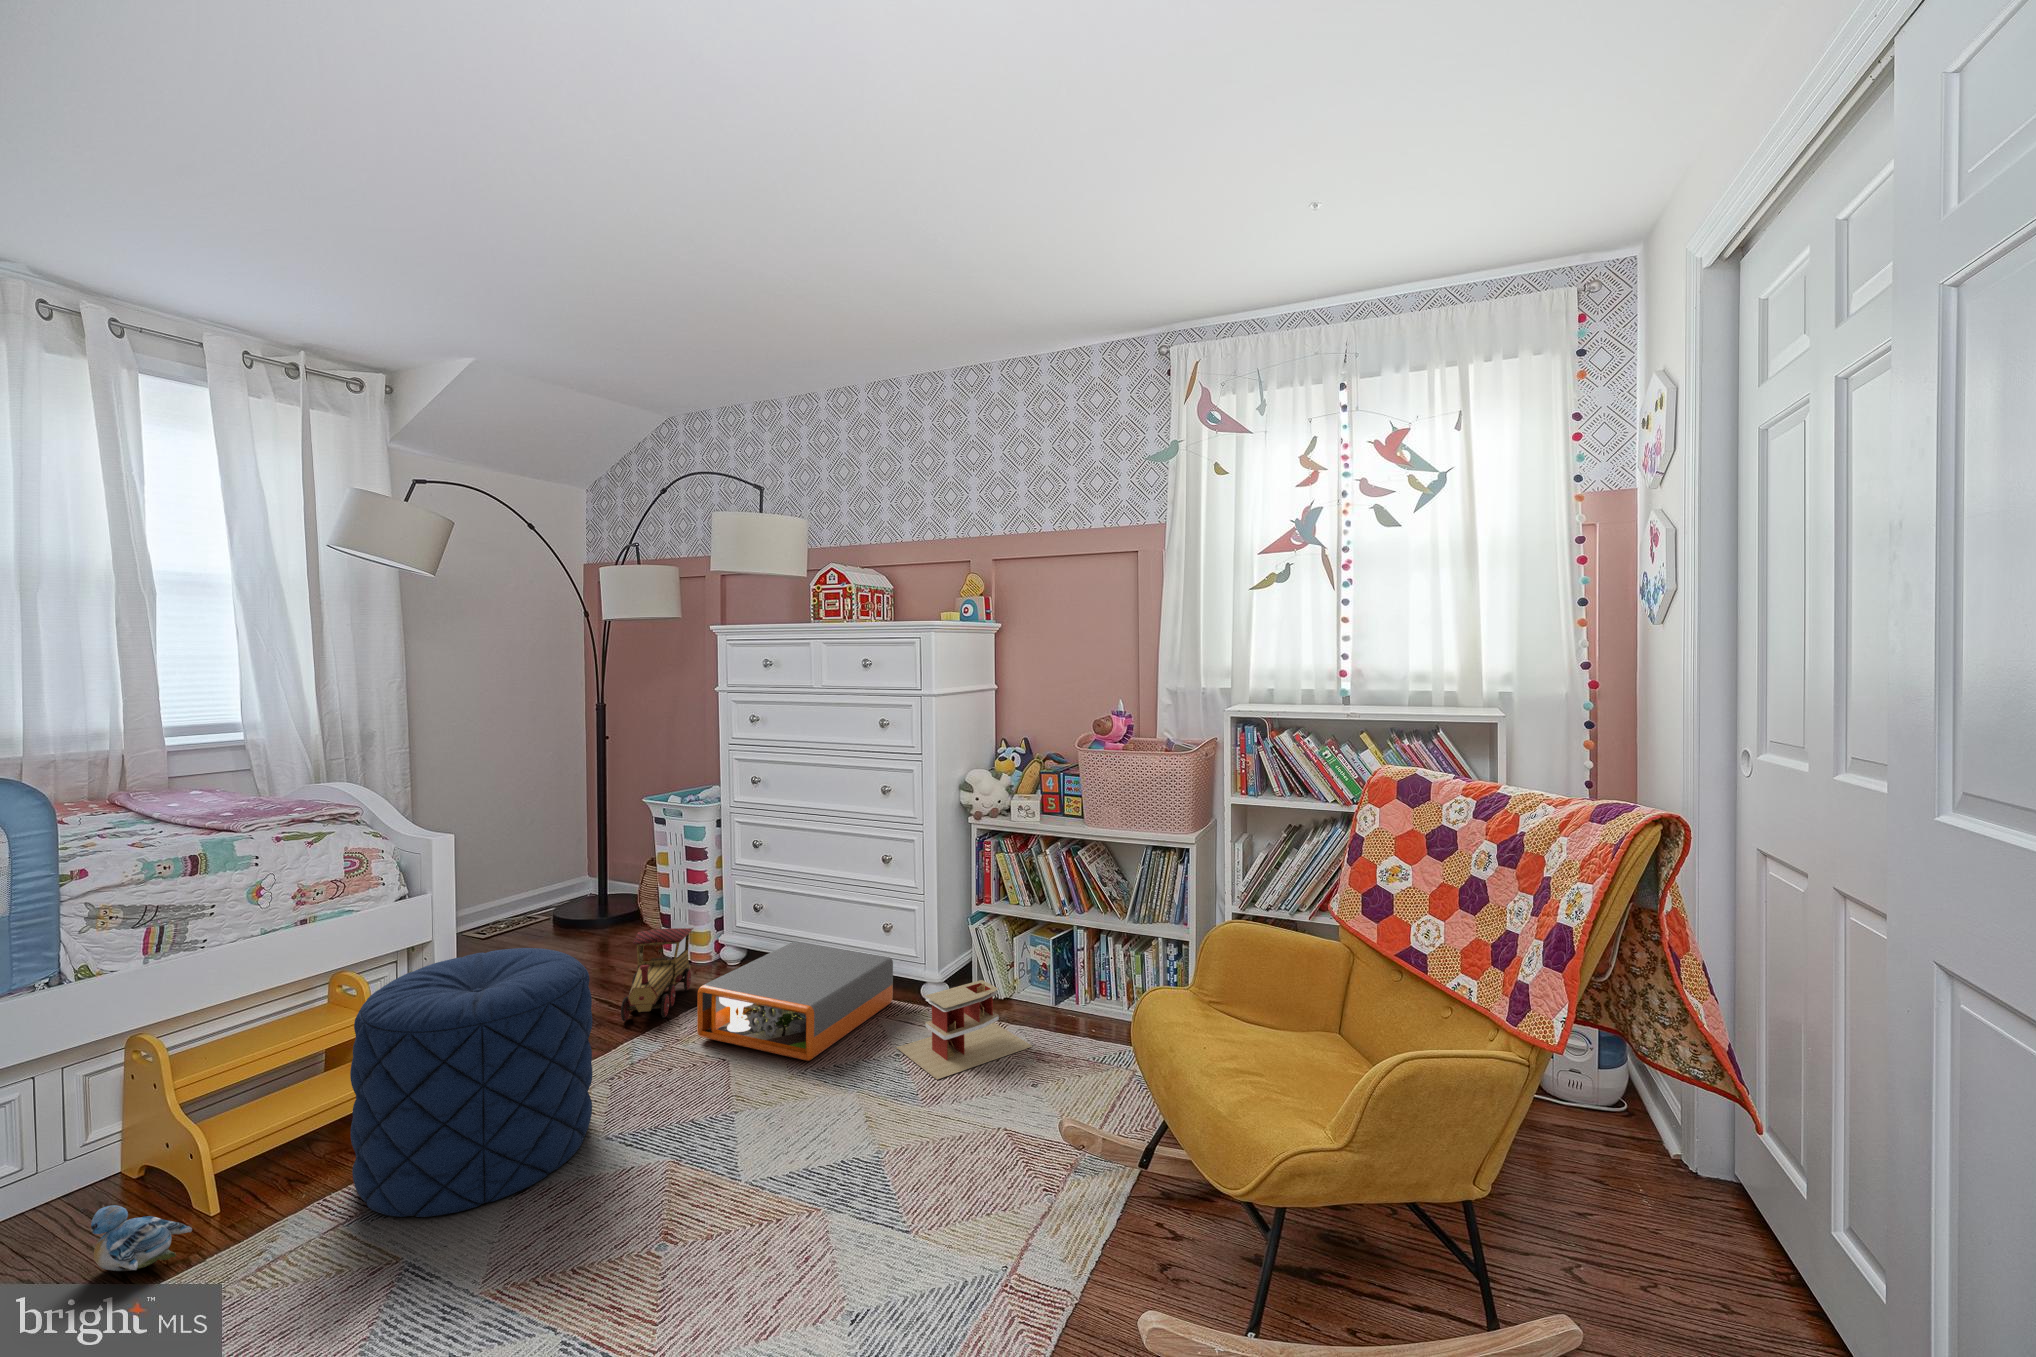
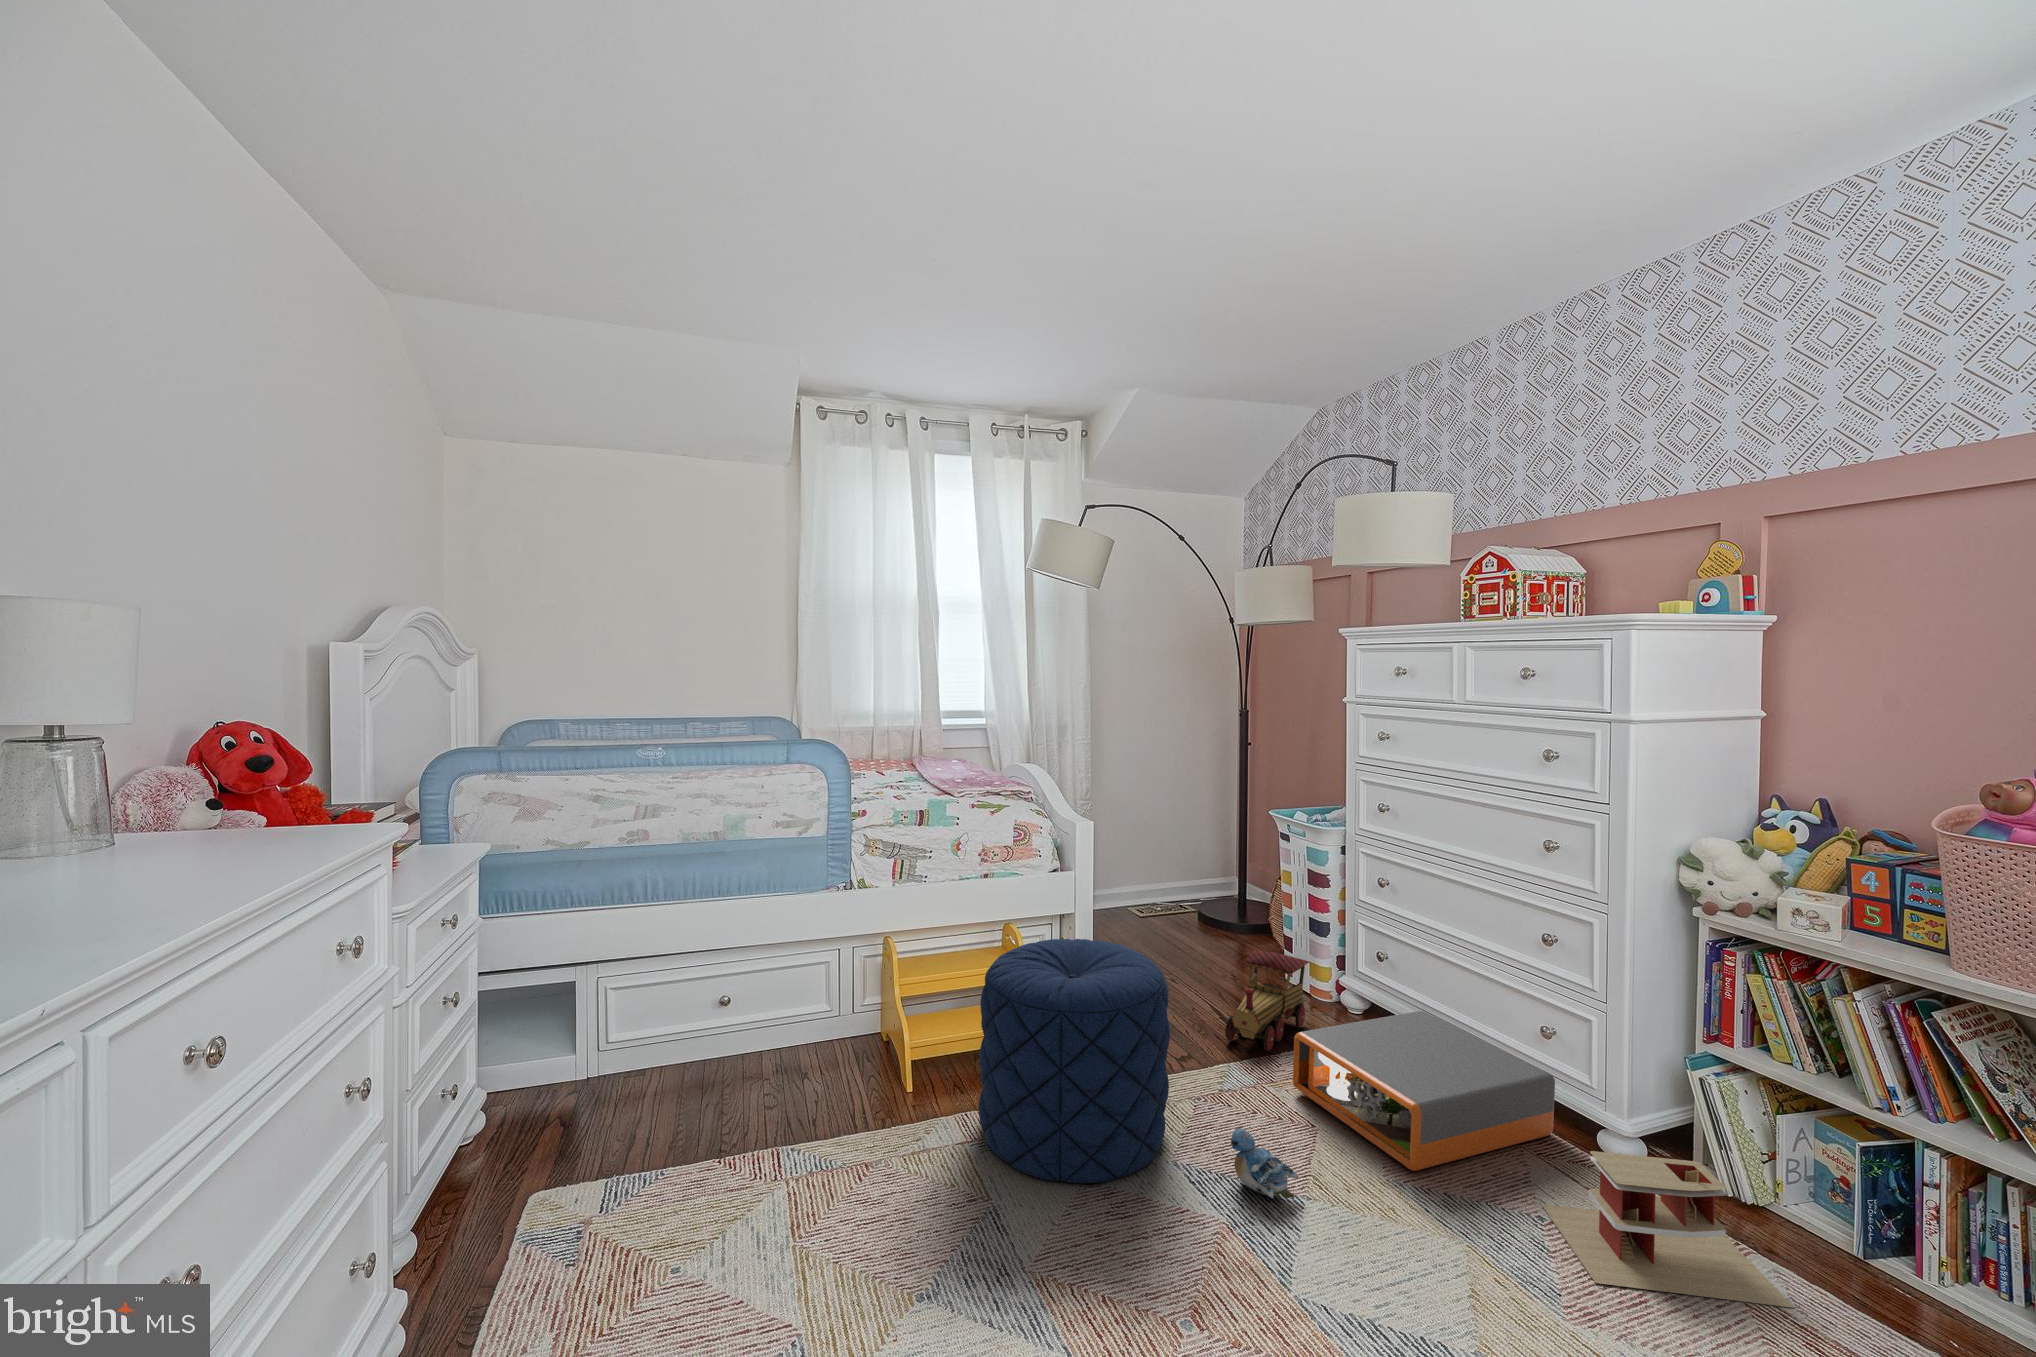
plush toy: present [91,1205,192,1271] -> present [1230,1129,1299,1199]

